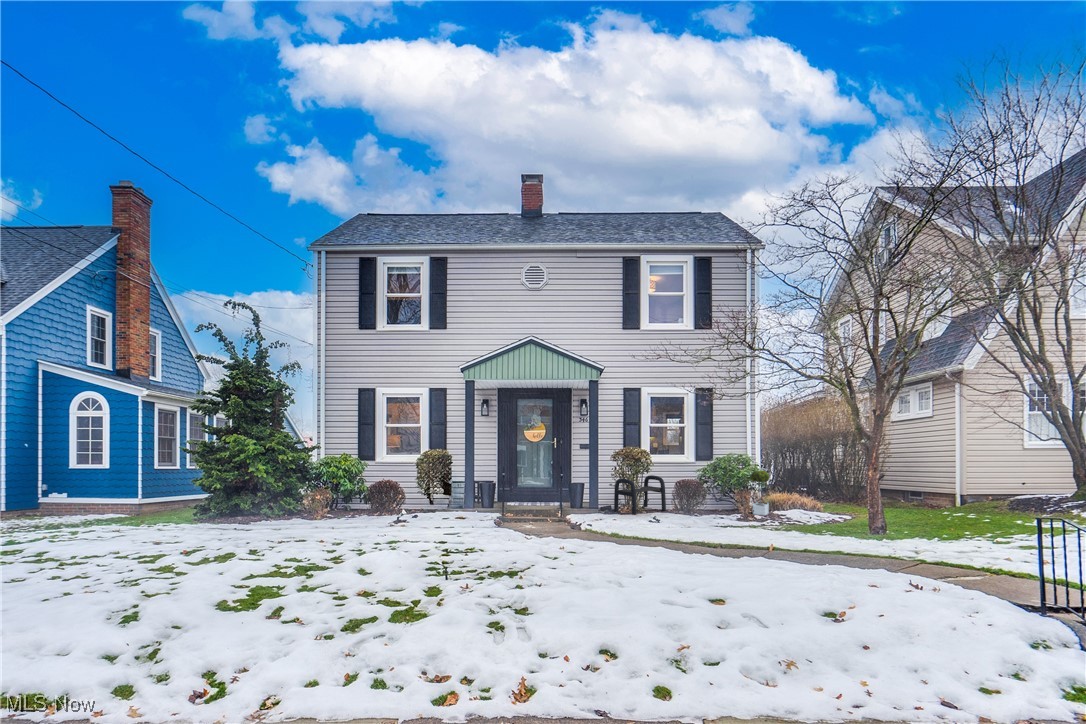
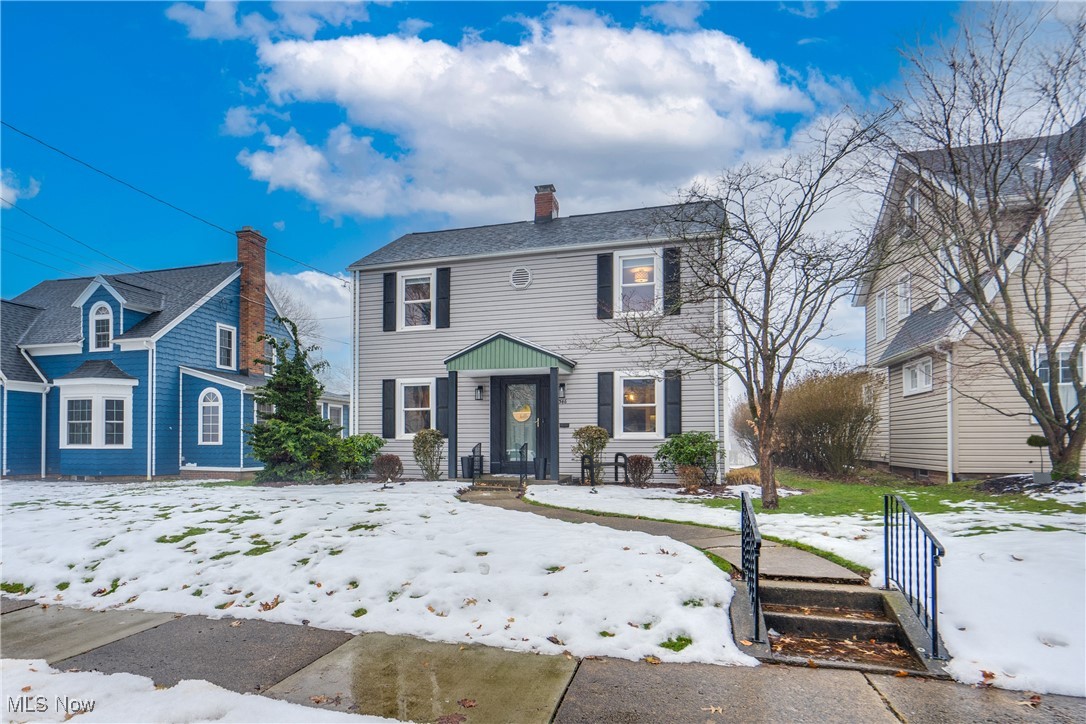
potted tree: present [751,470,770,515] -> present [1026,434,1052,483]

